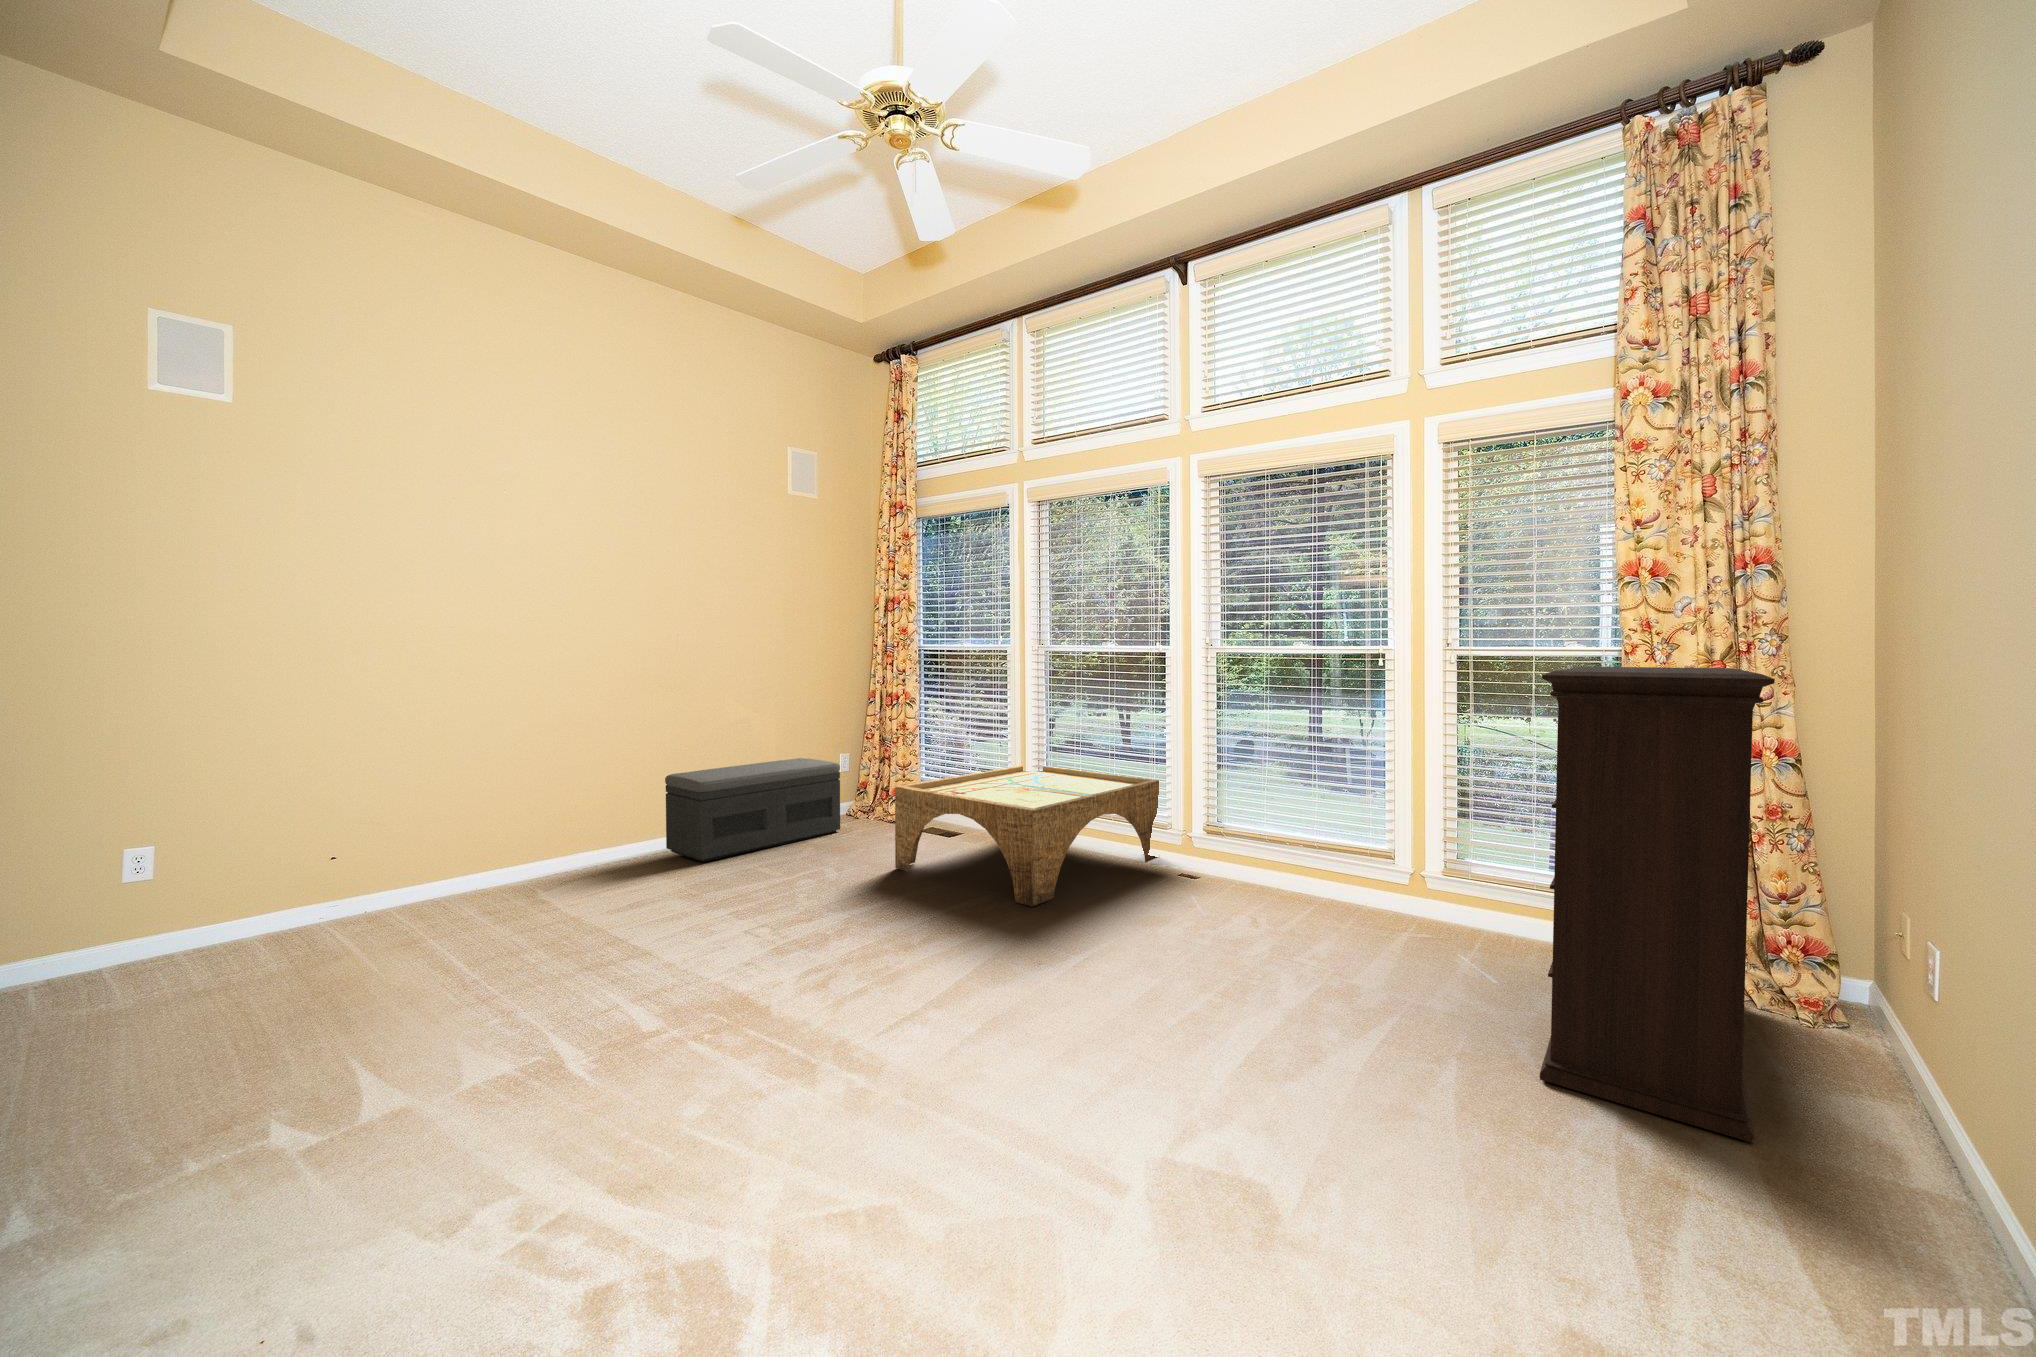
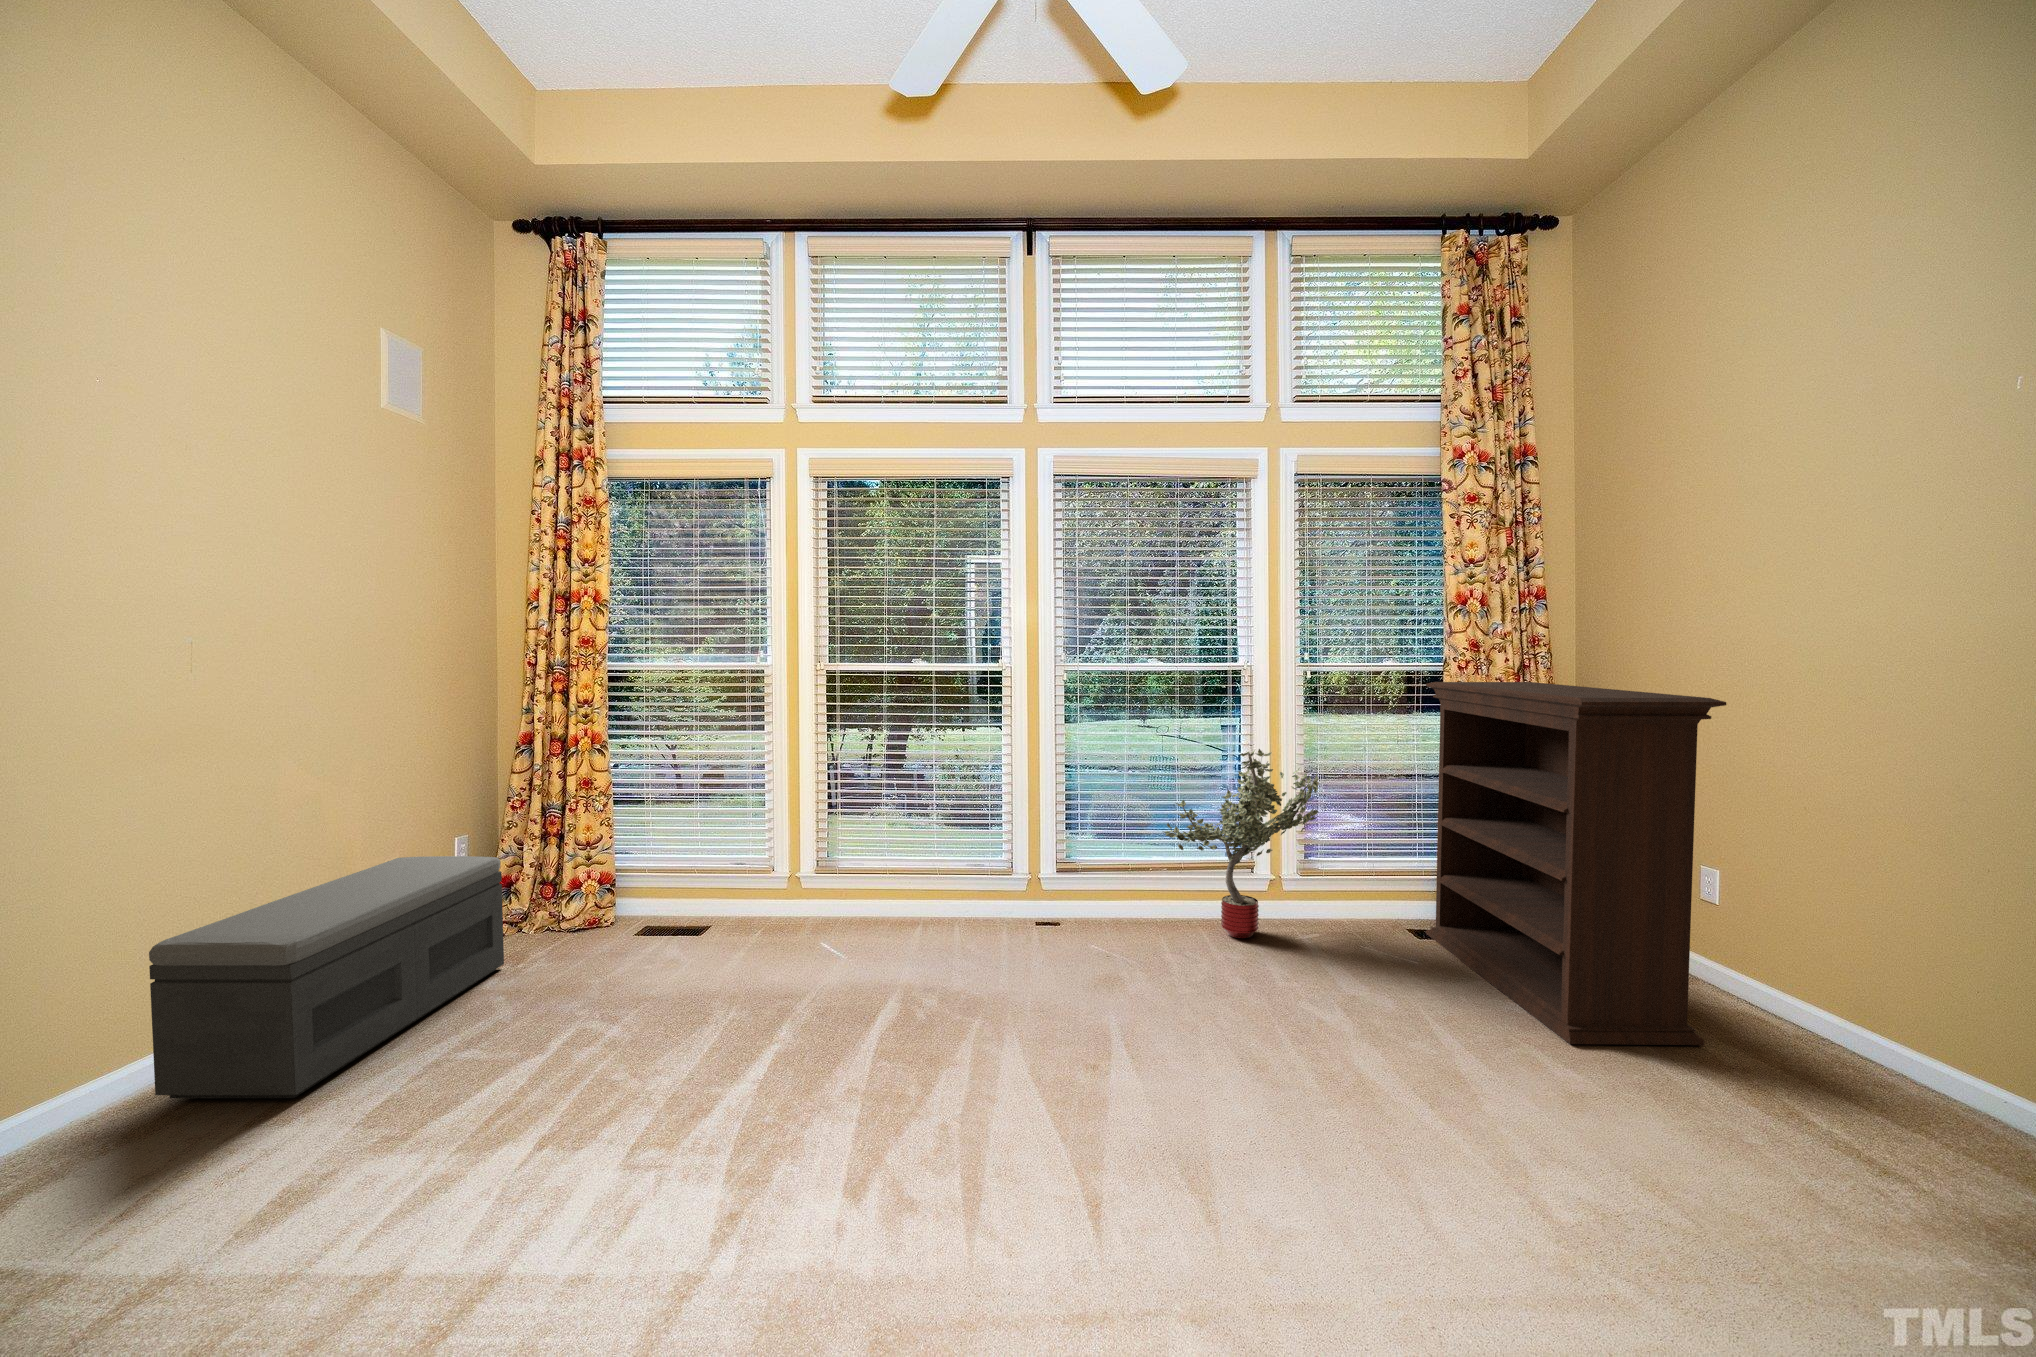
potted tree: none [1269,733,1427,921] -> present [1164,749,1319,938]
coffee table: present [895,766,1159,906] -> none [698,816,993,1010]

